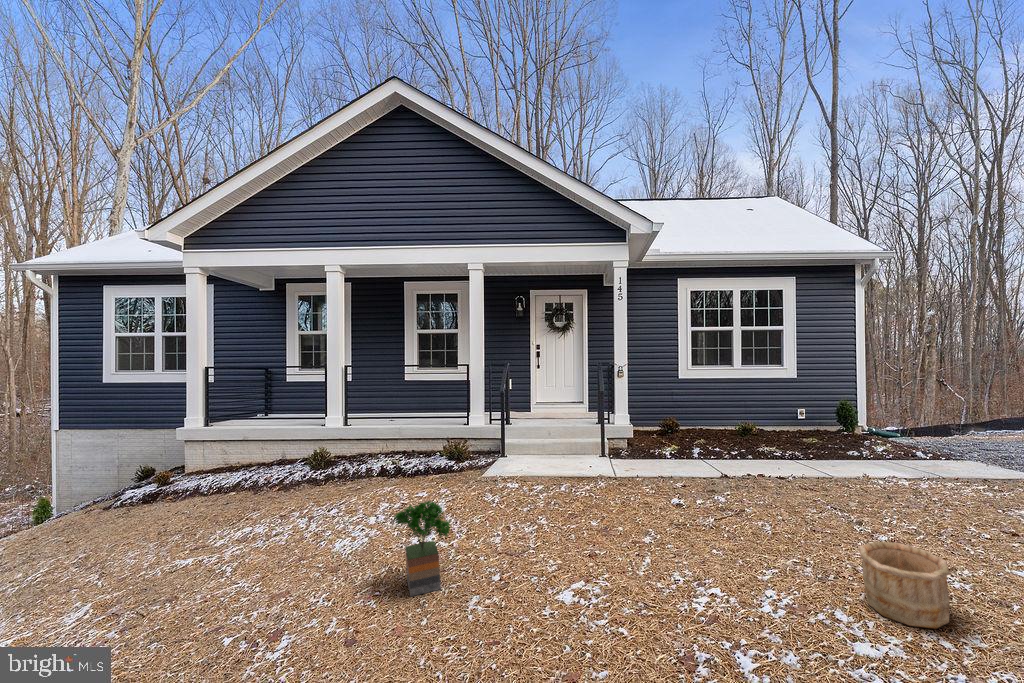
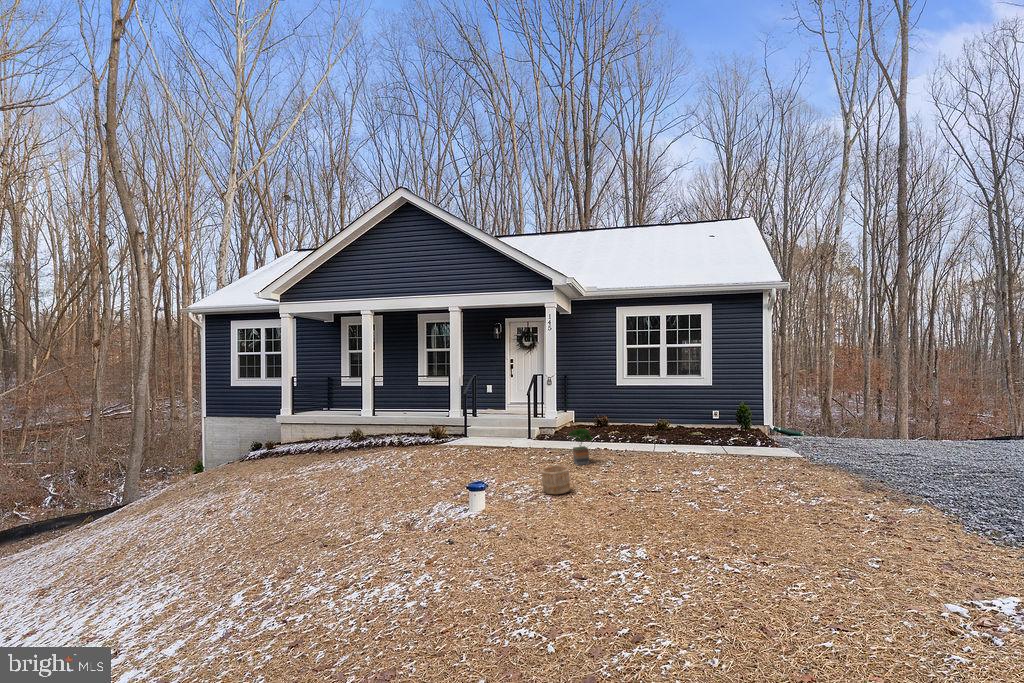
potted tree: present [394,501,450,597] -> present [569,429,593,465]

